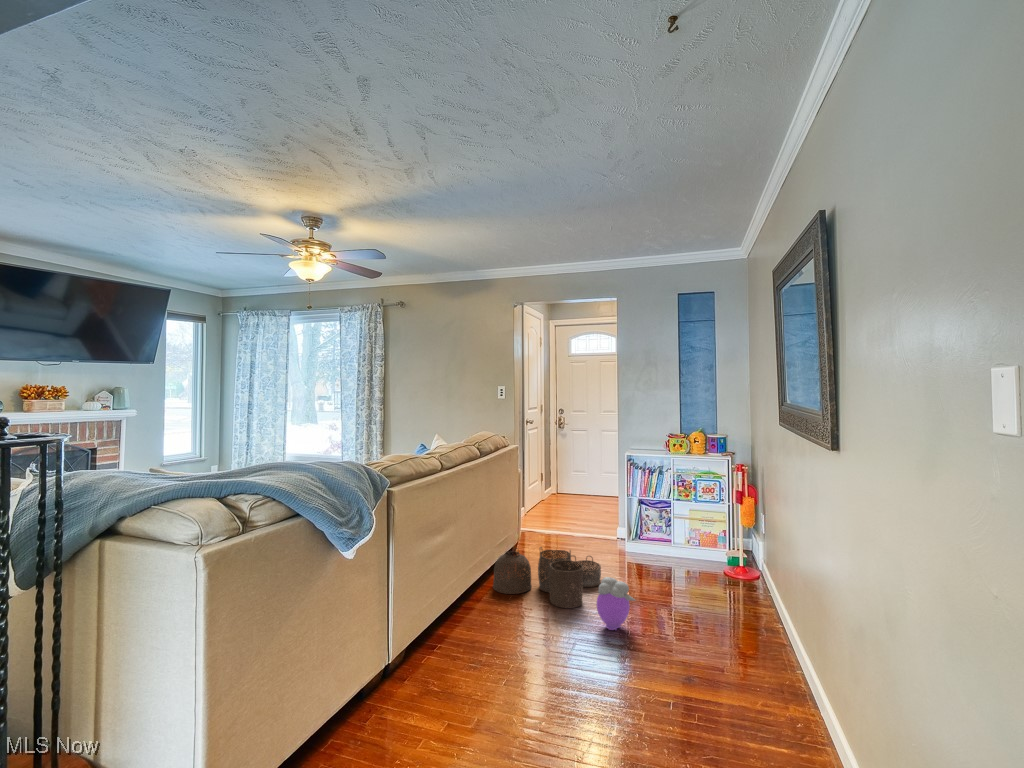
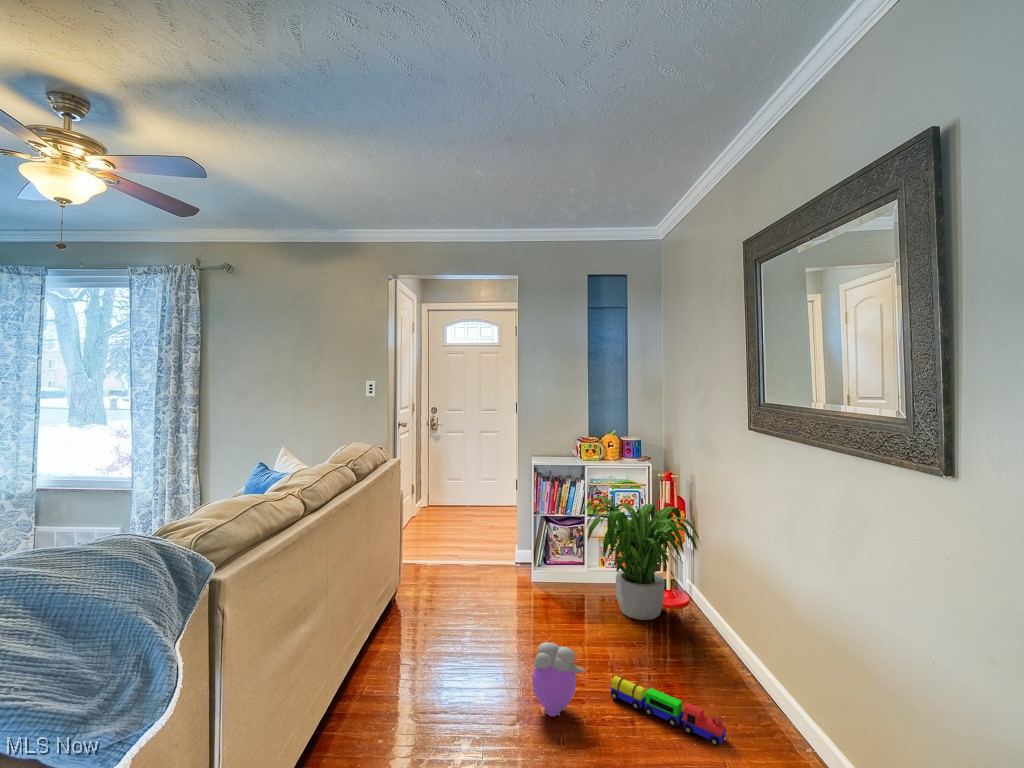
potted plant: none [663,481,761,586] -> present [584,496,700,620]
woven basket: present [493,547,601,608] -> none [375,599,517,686]
toy train: none [660,611,743,664] -> present [610,676,727,746]

